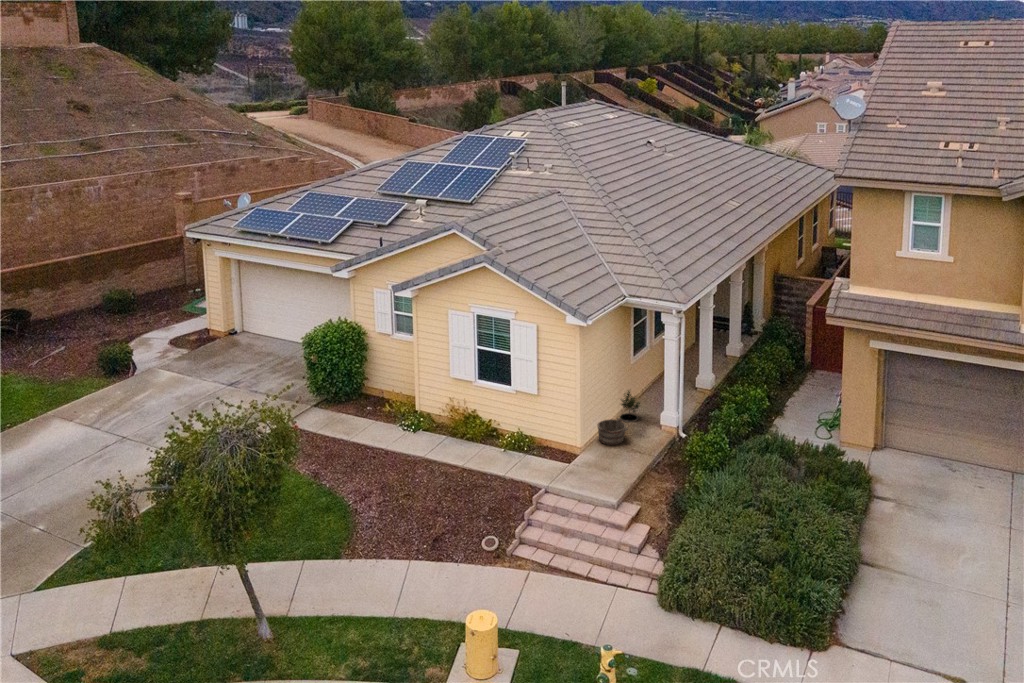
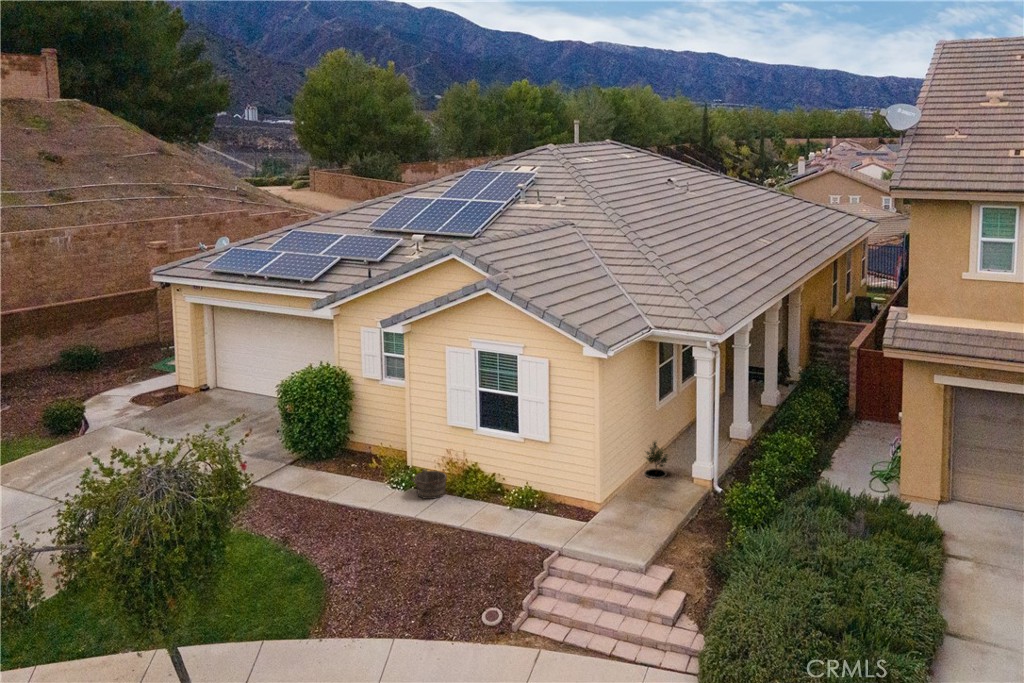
bucket: present [597,418,628,445] -> present [412,469,447,499]

